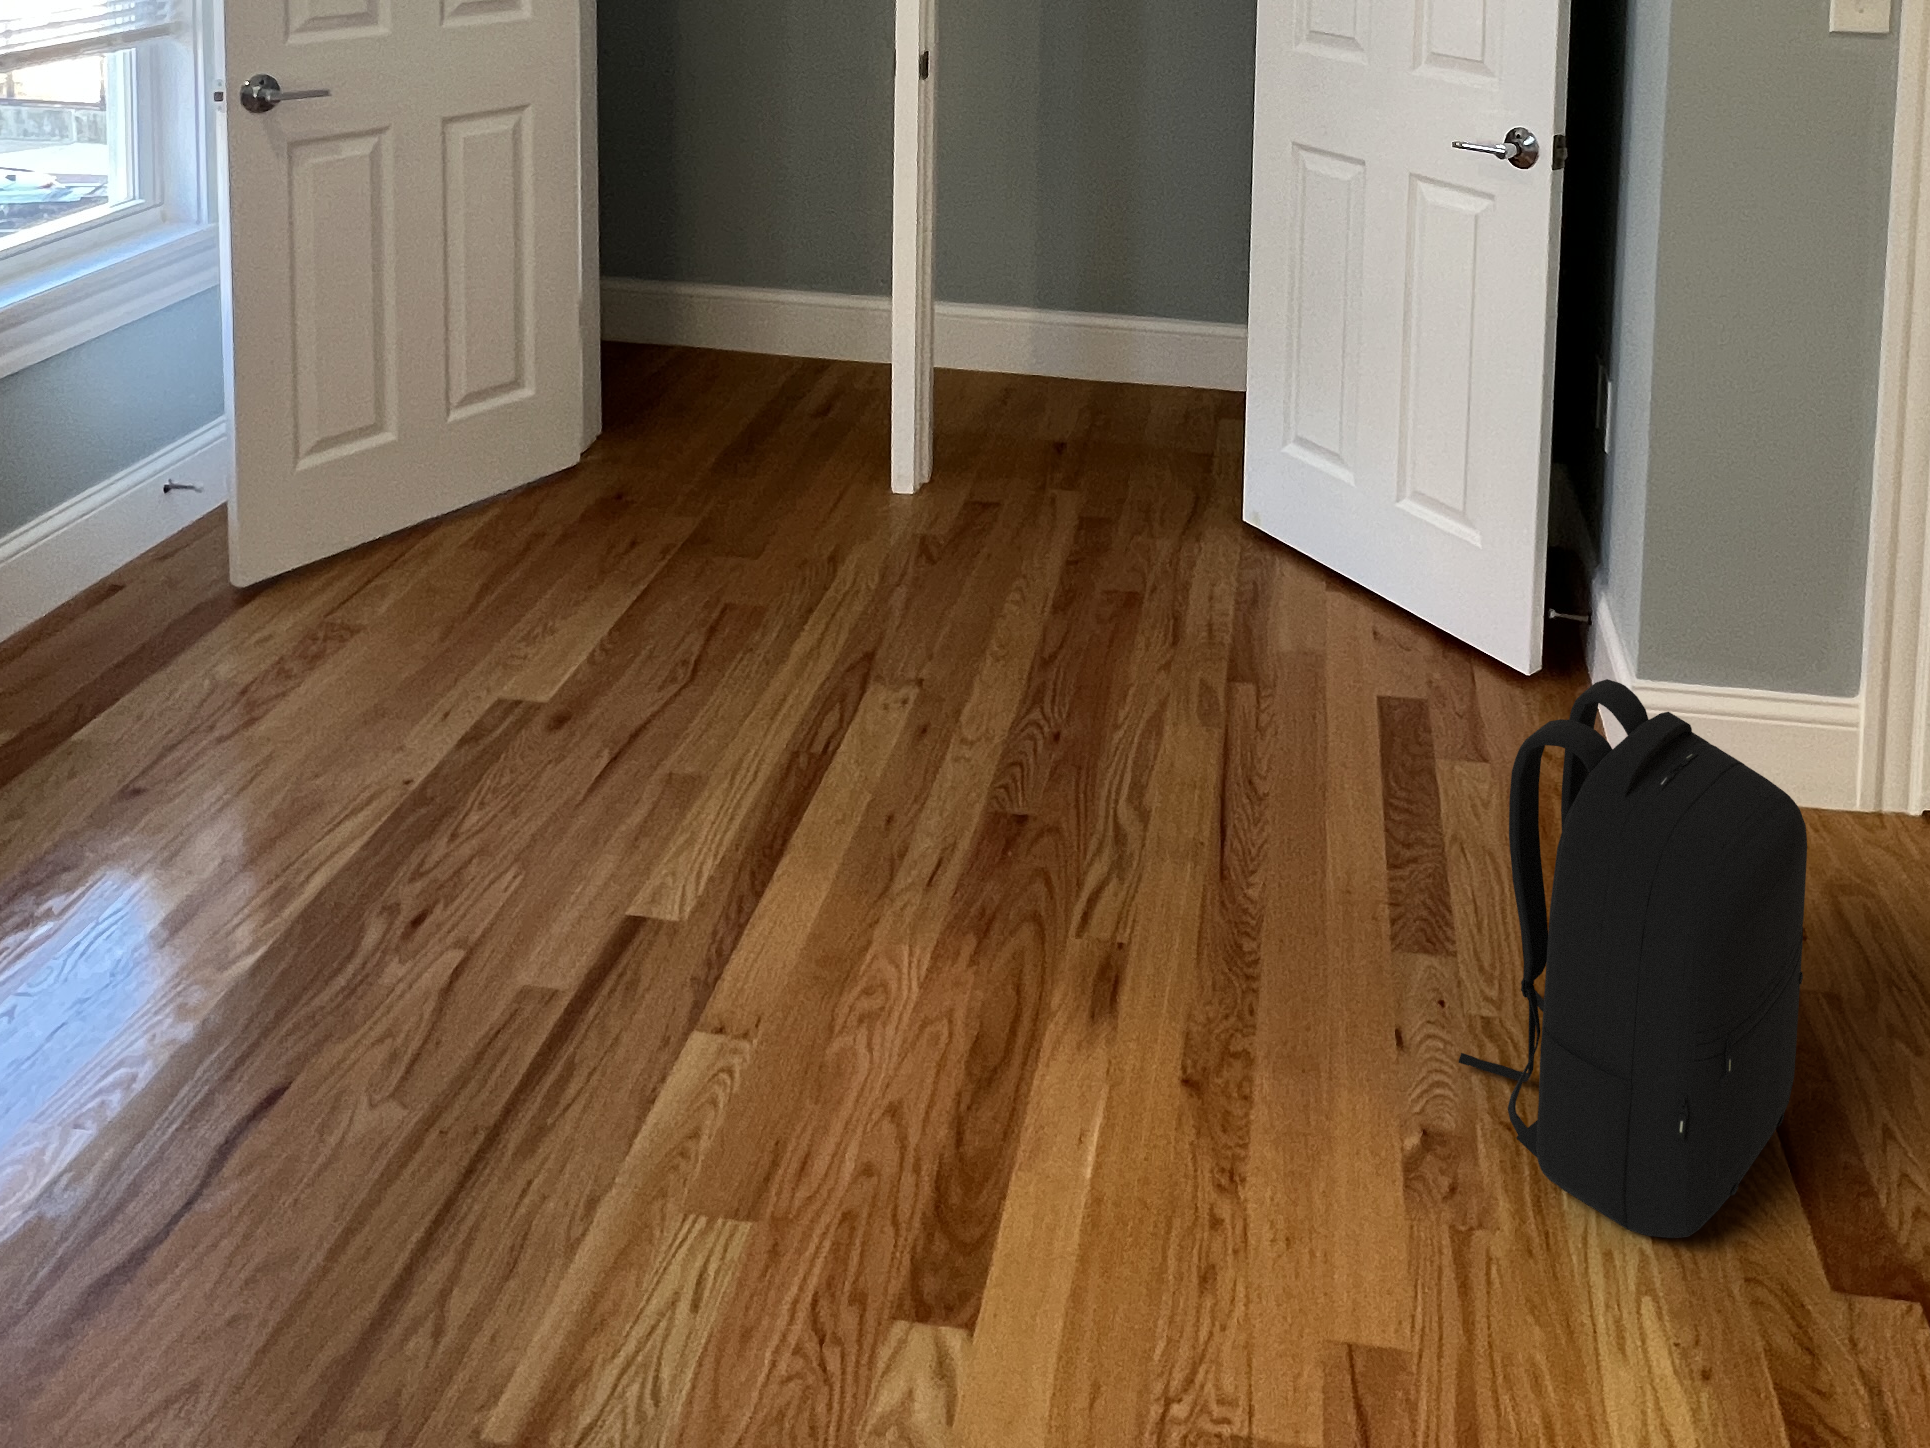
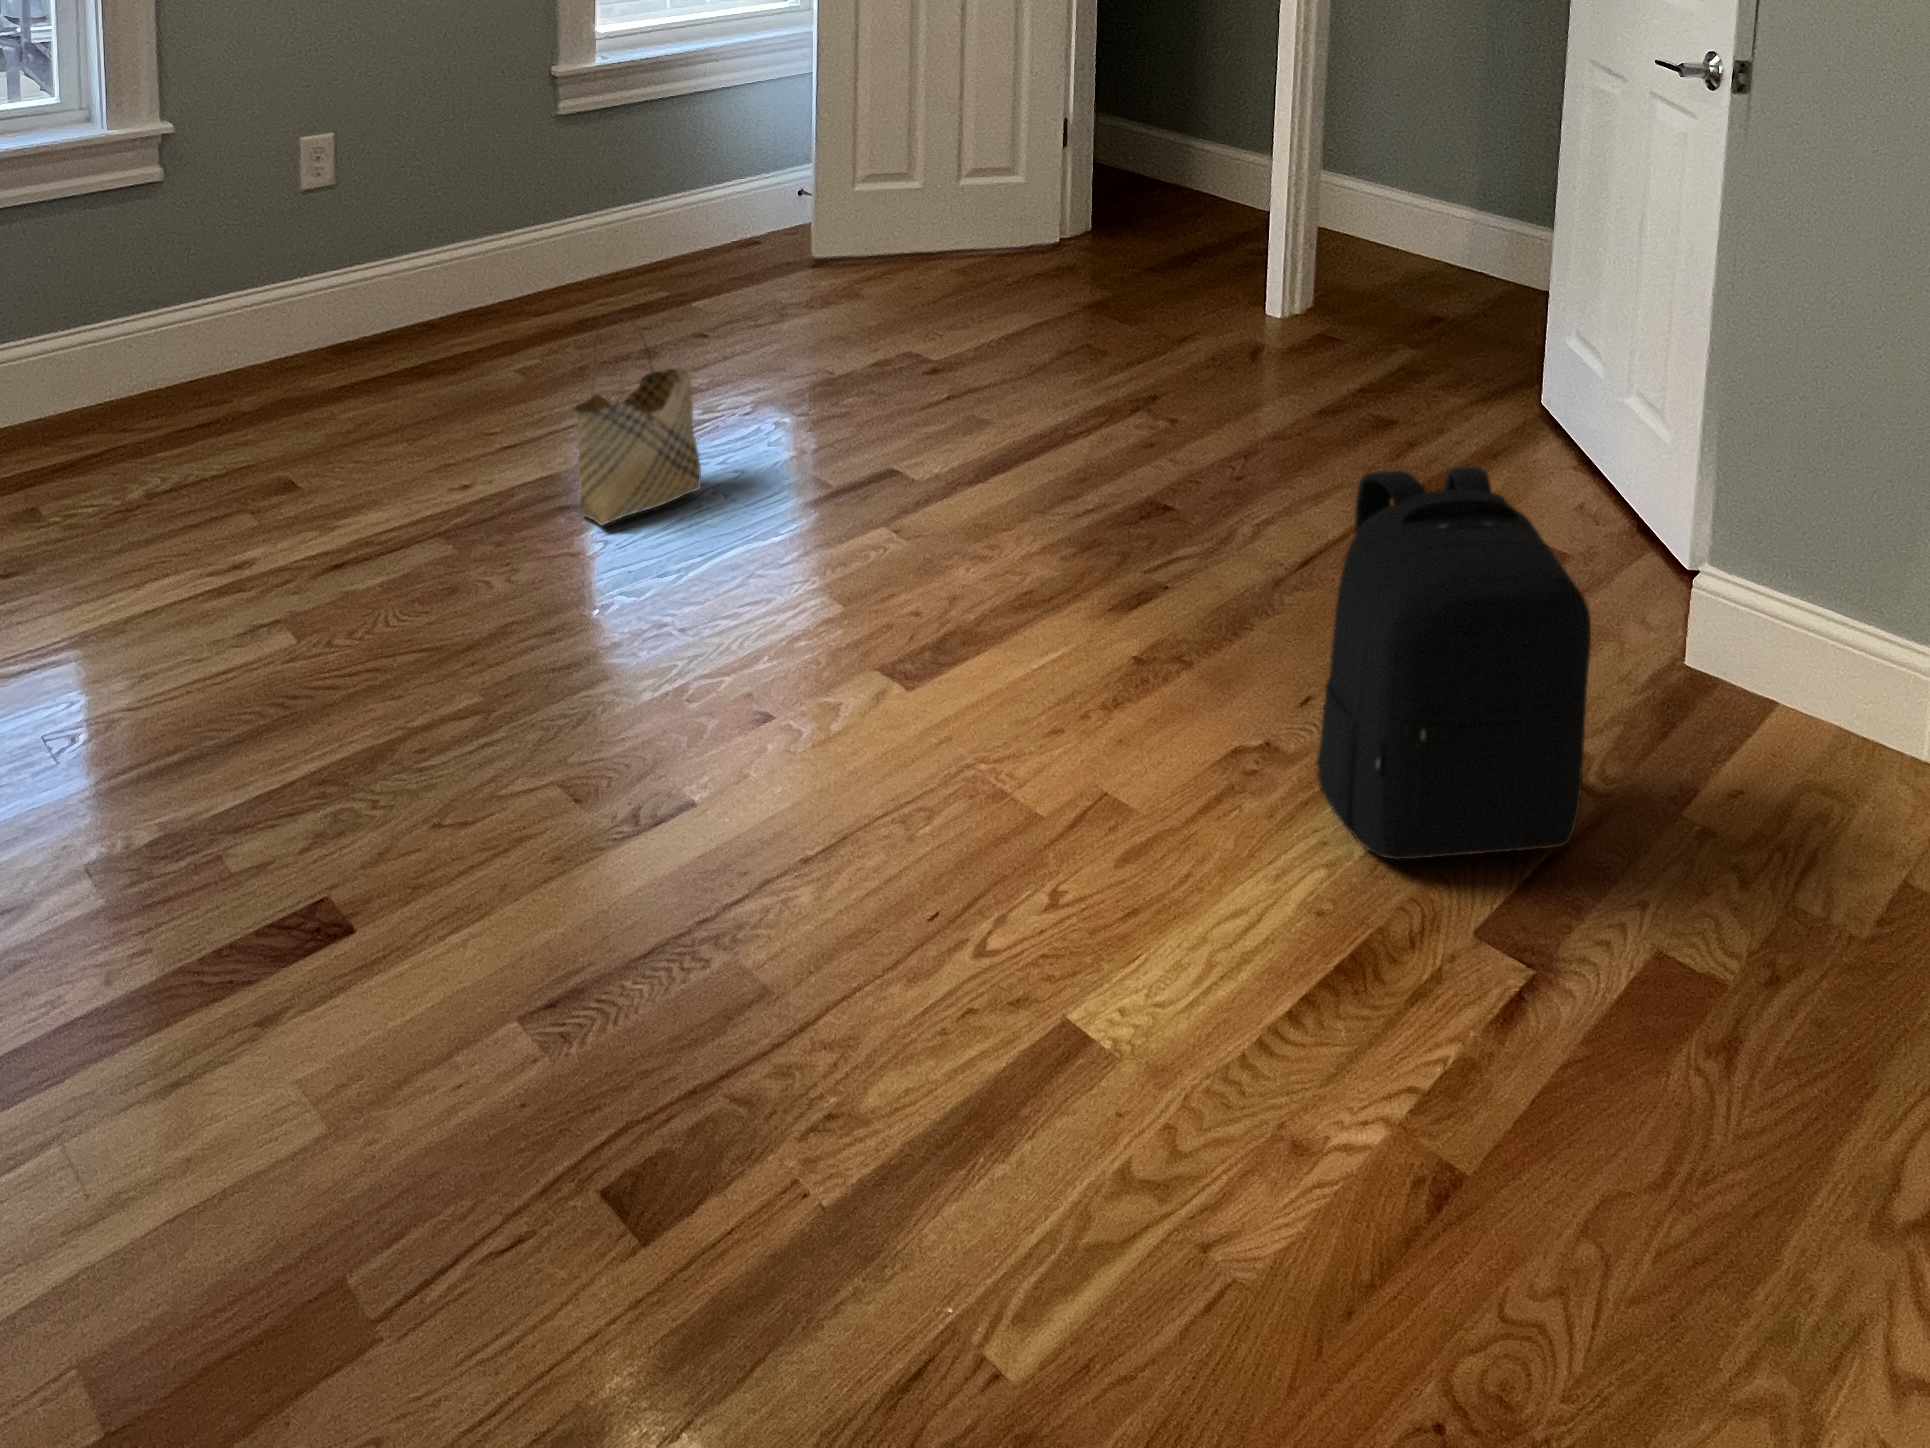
woven basket: none [126,867,351,1294] -> present [575,314,701,525]

